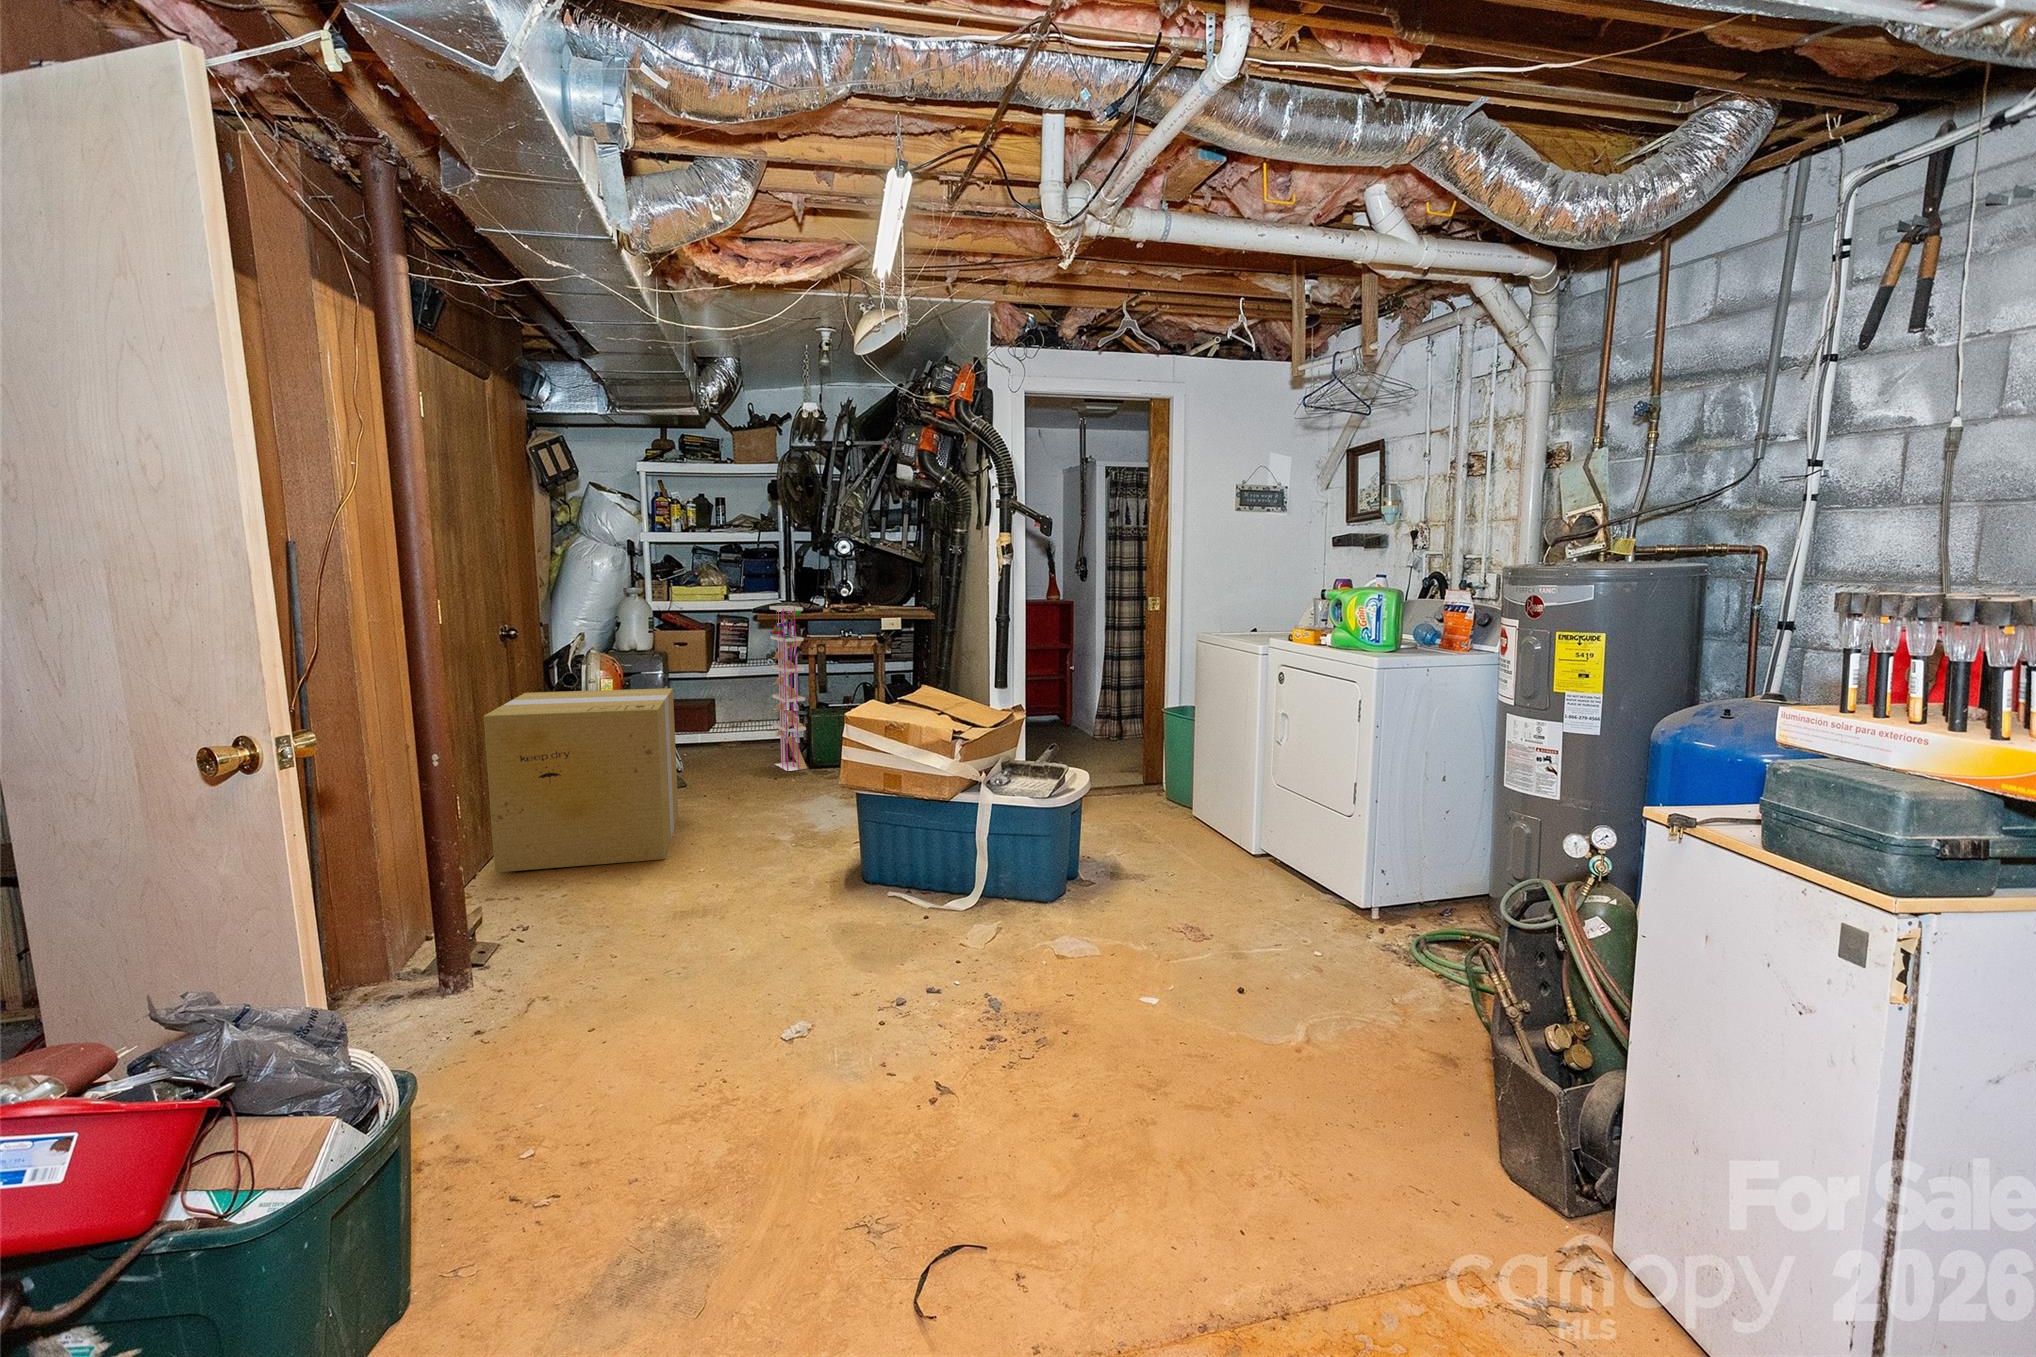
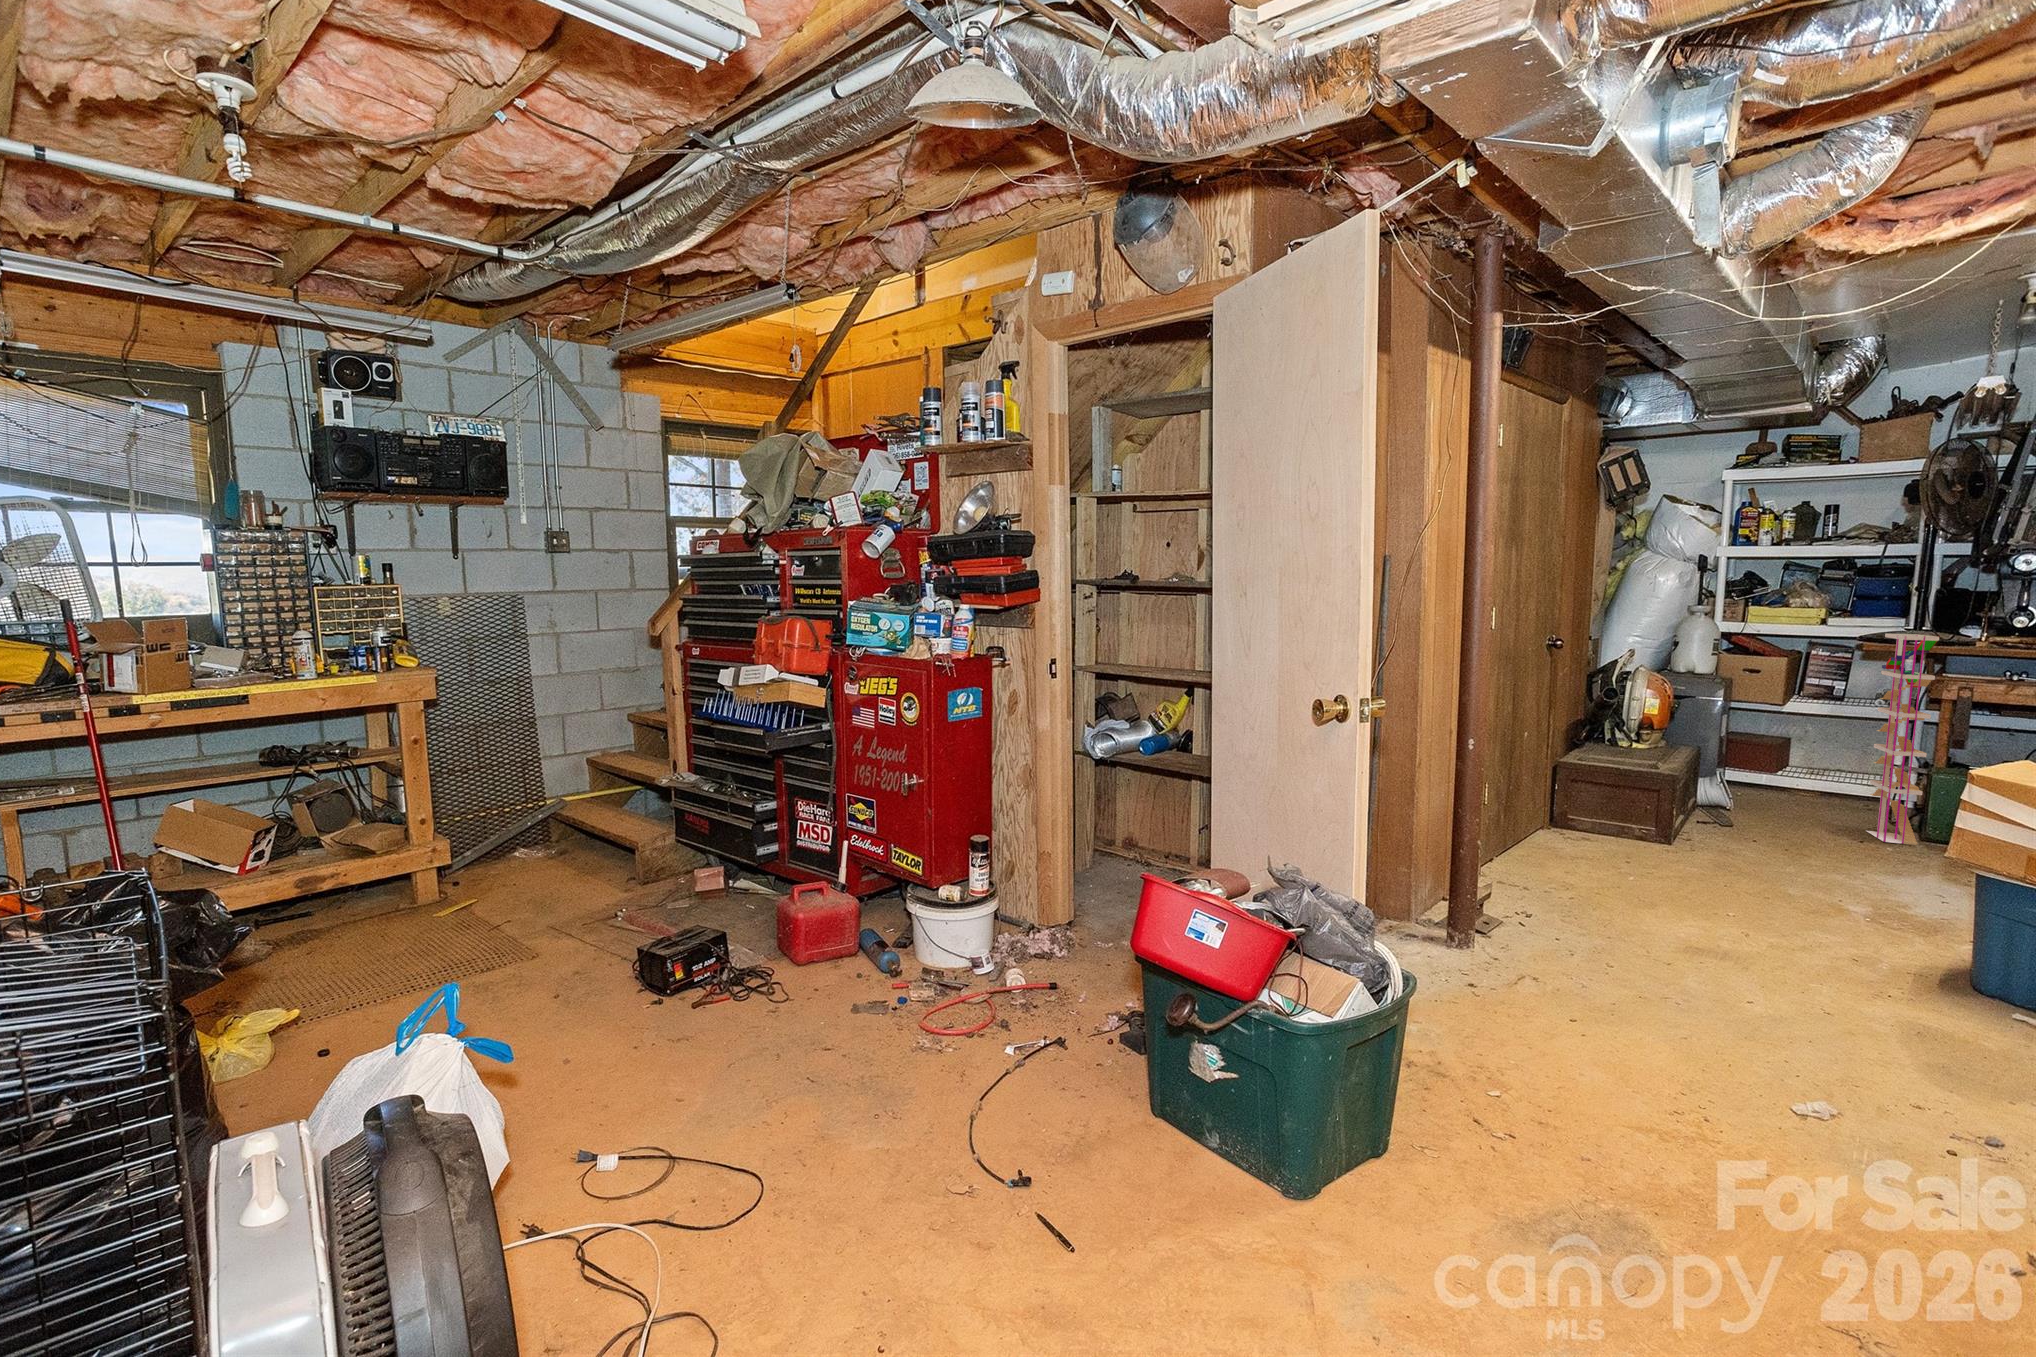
cardboard box: present [484,688,678,872] -> none [1516,700,1729,889]

